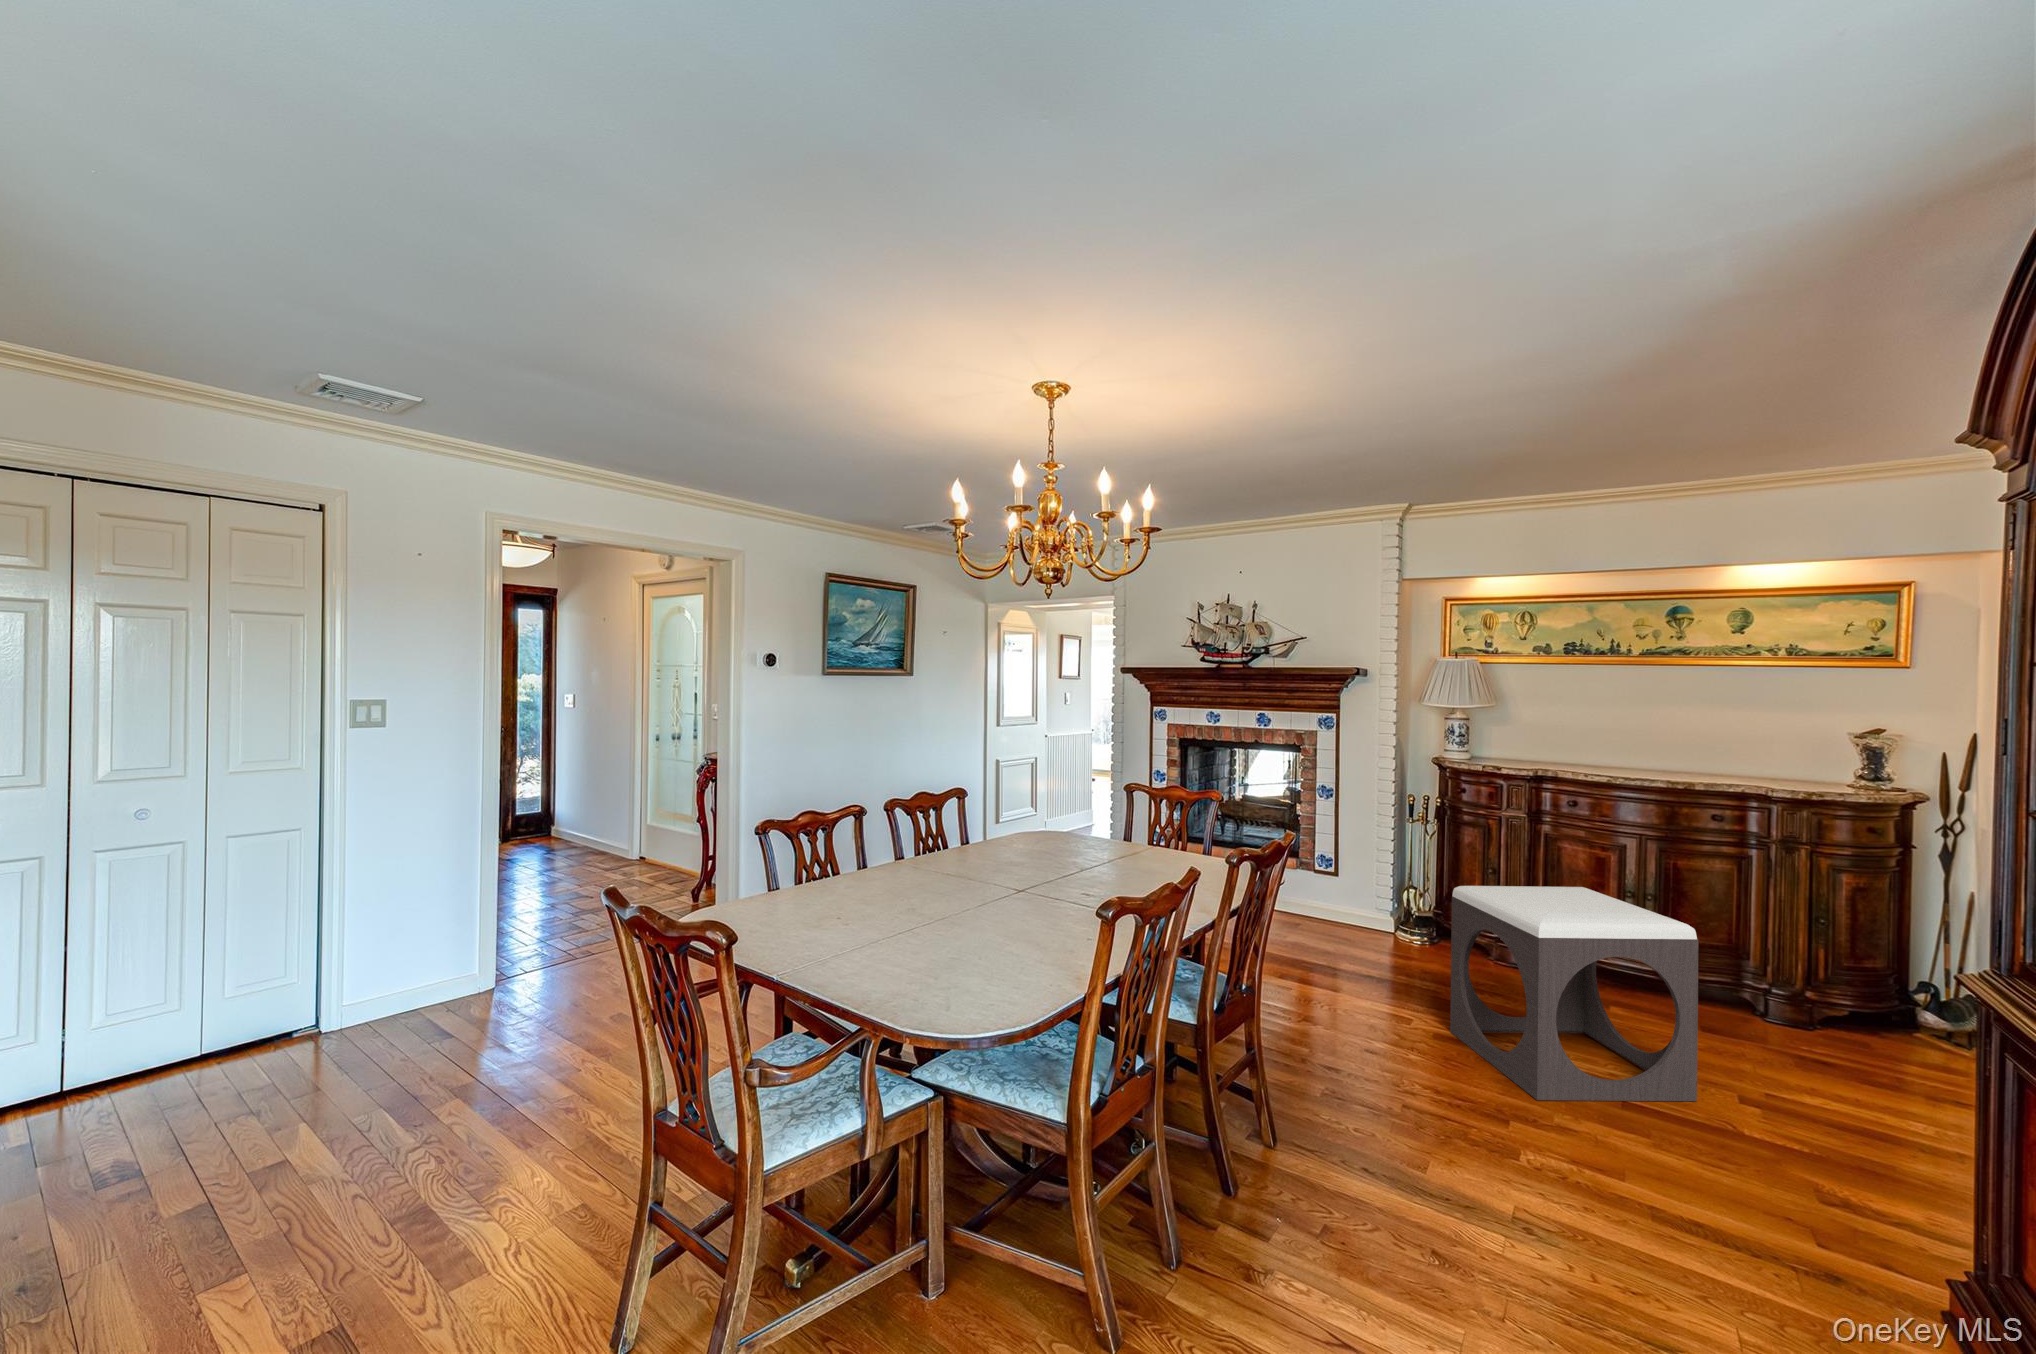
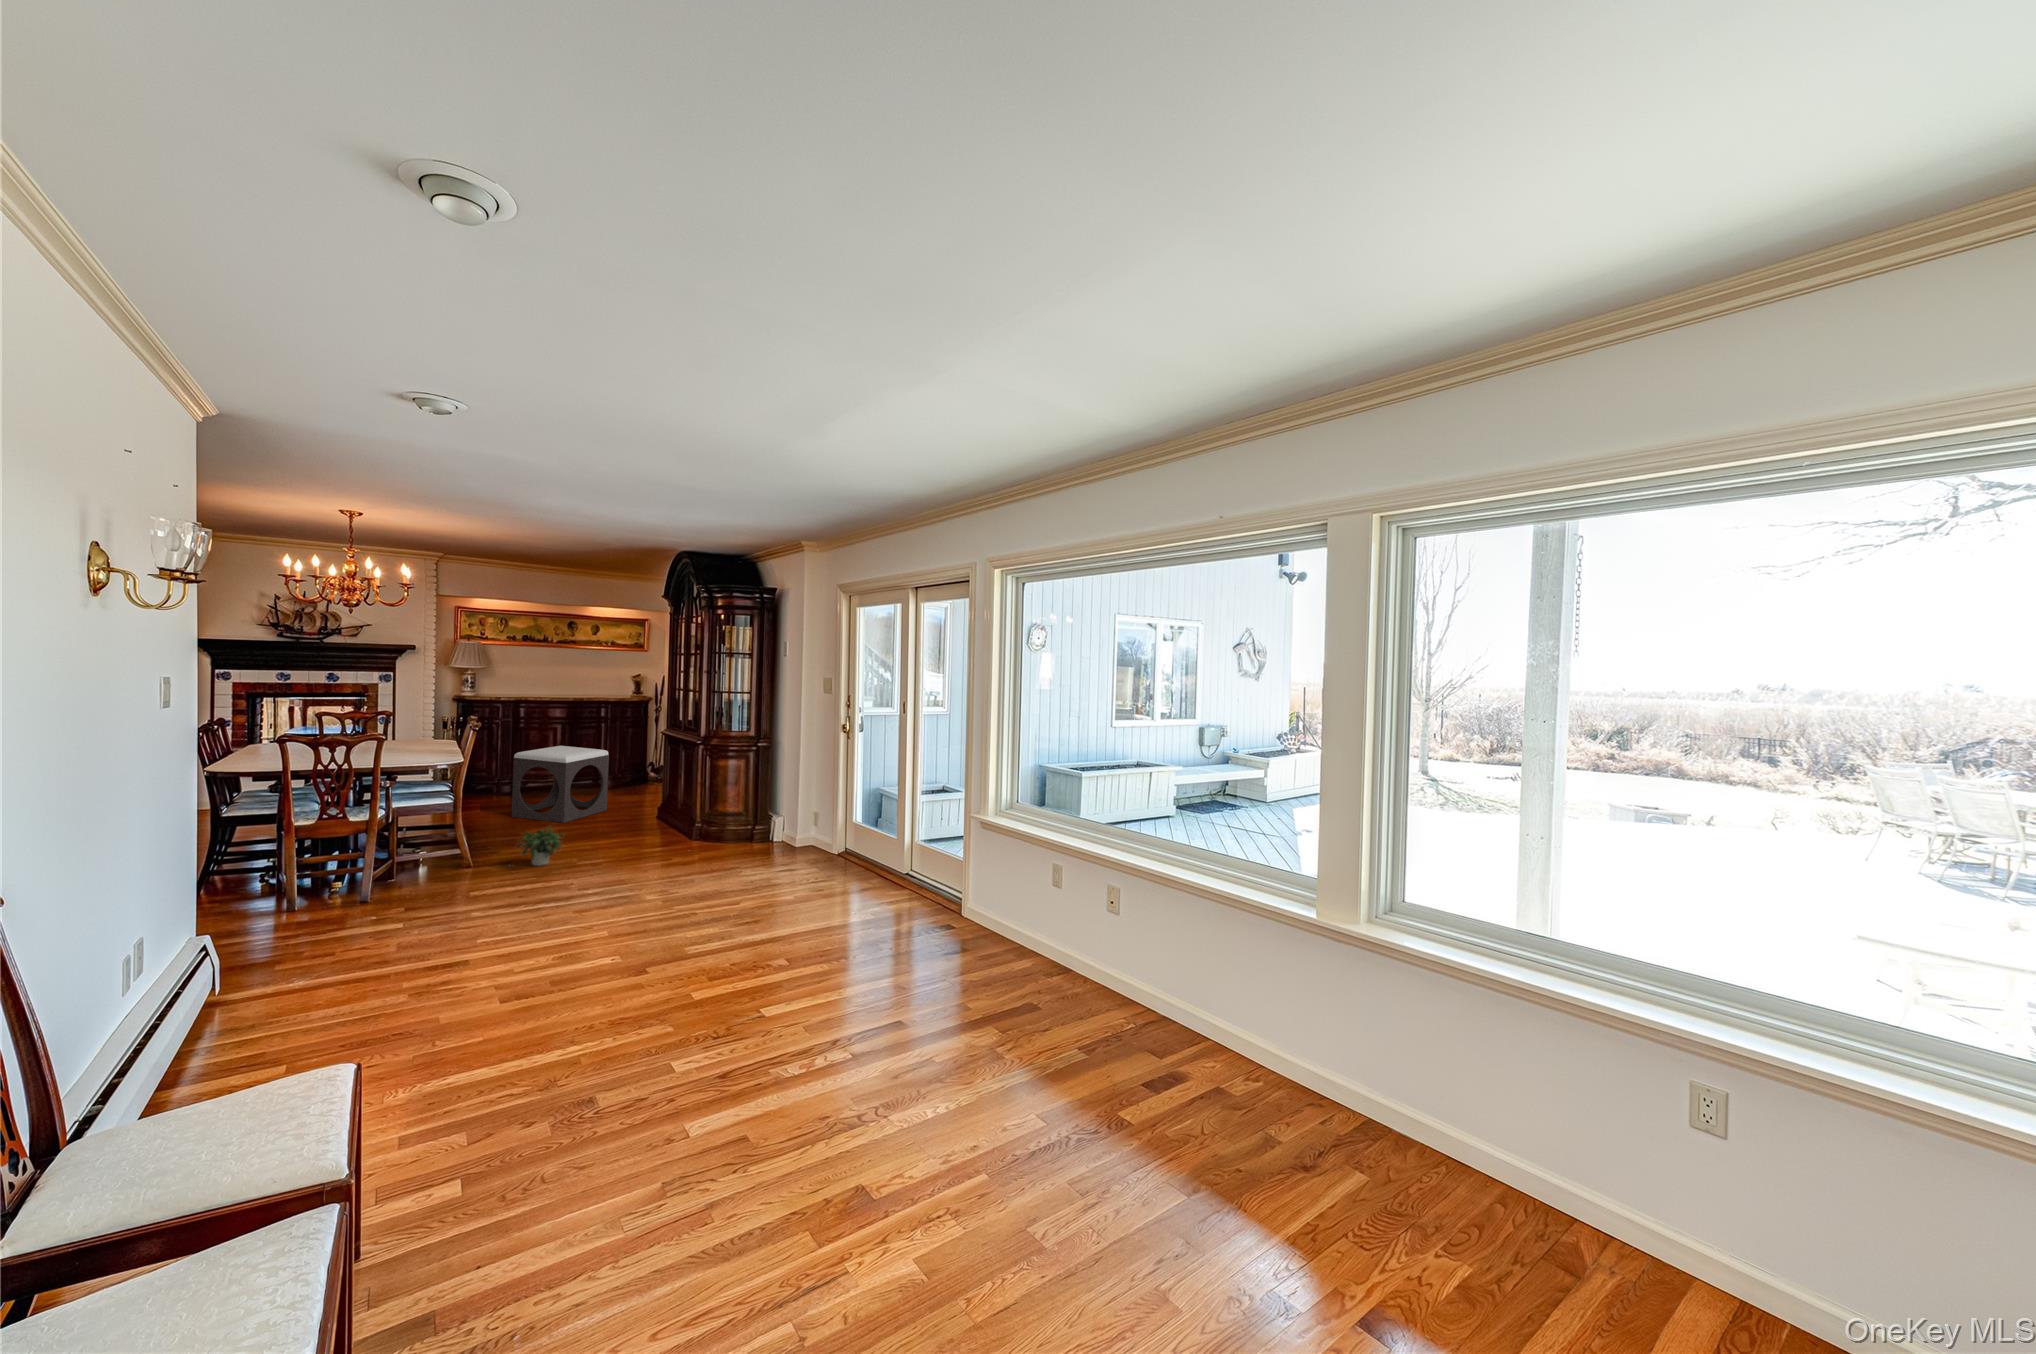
potted plant: none [1206,1120,1377,1254] -> present [518,827,562,866]

